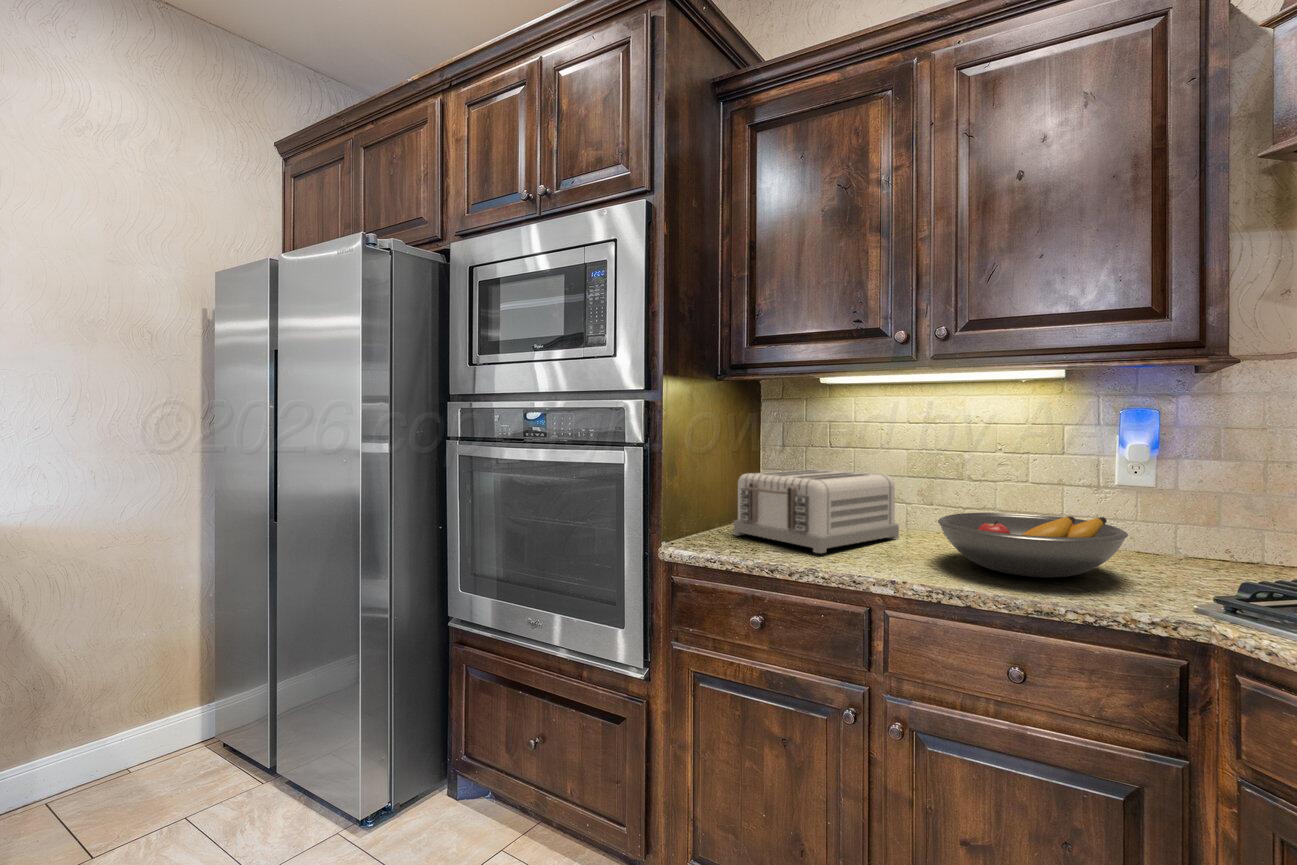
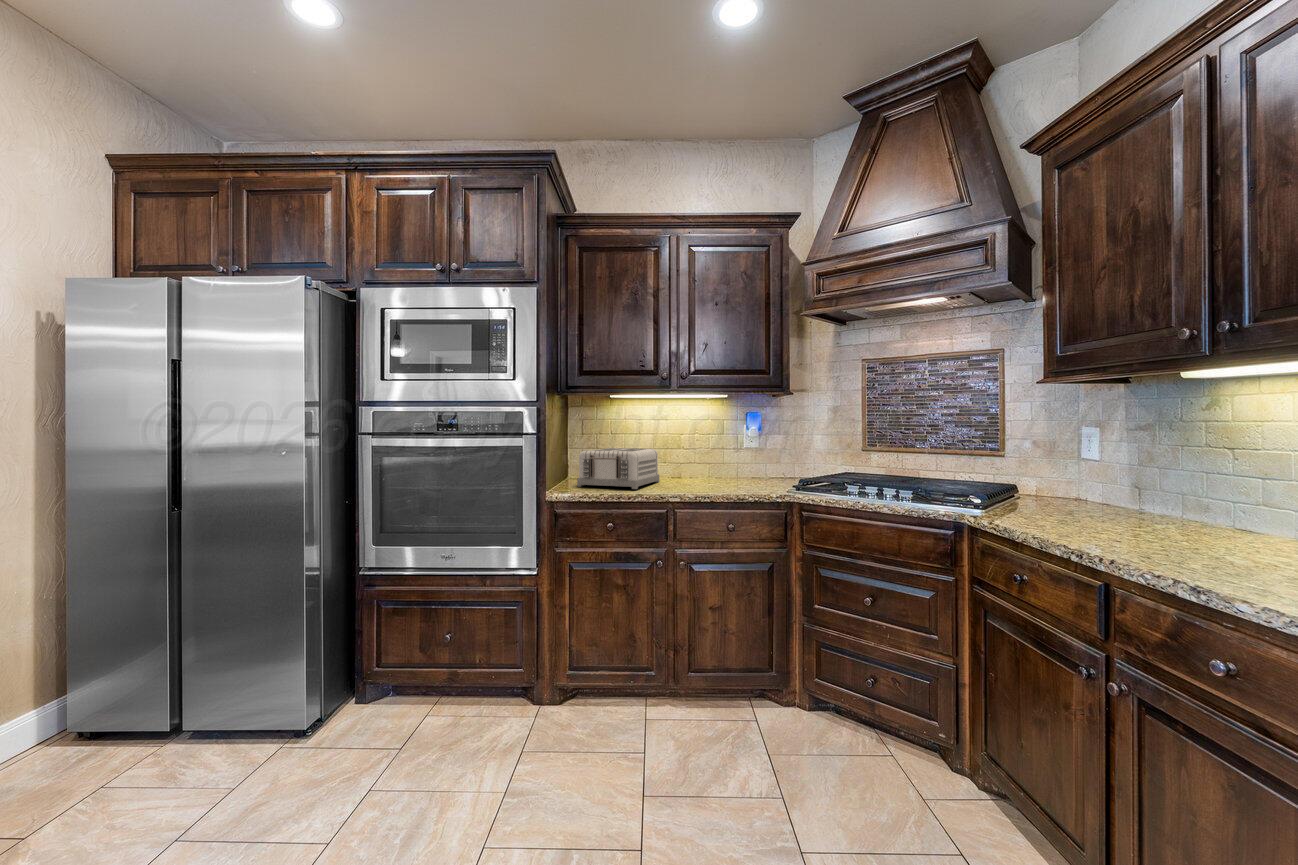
fruit bowl: present [938,513,1128,578] -> none [688,461,762,489]

